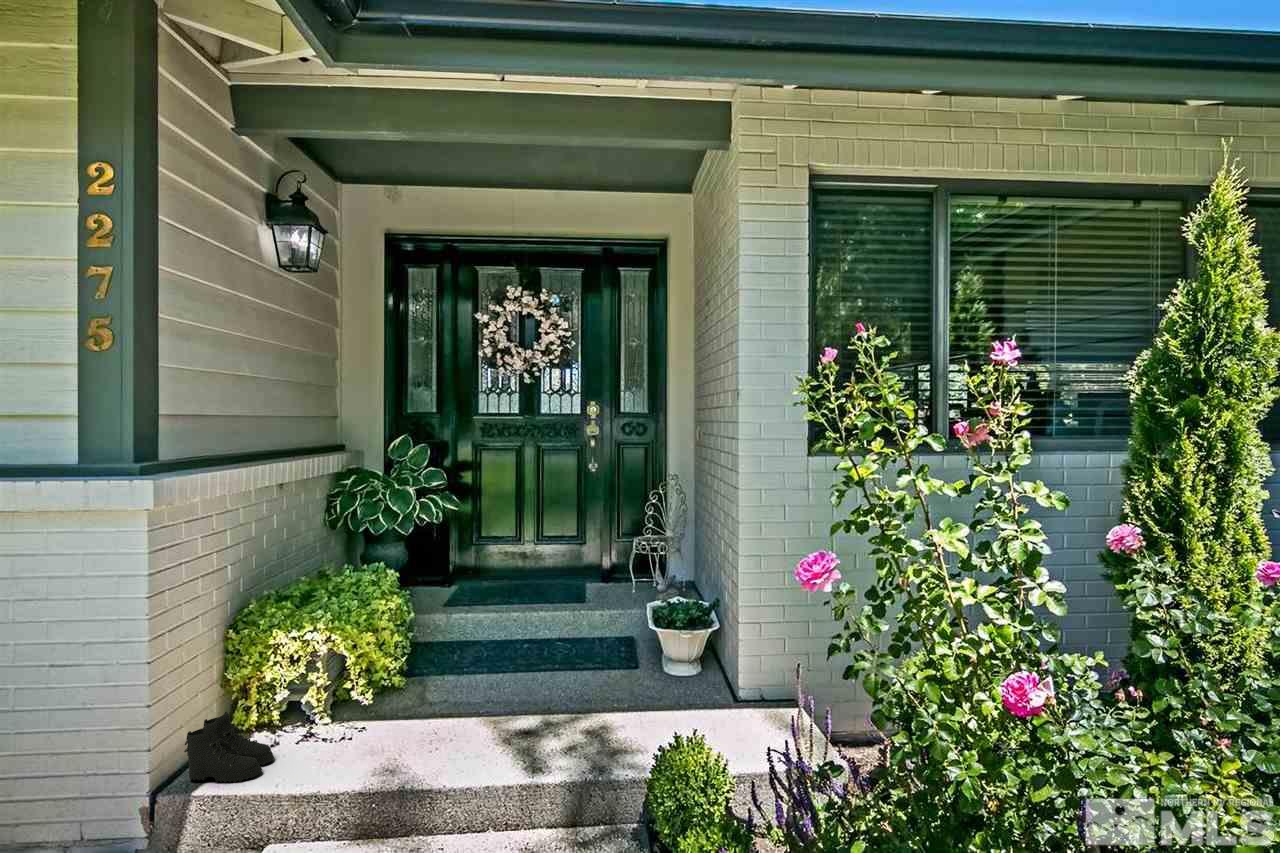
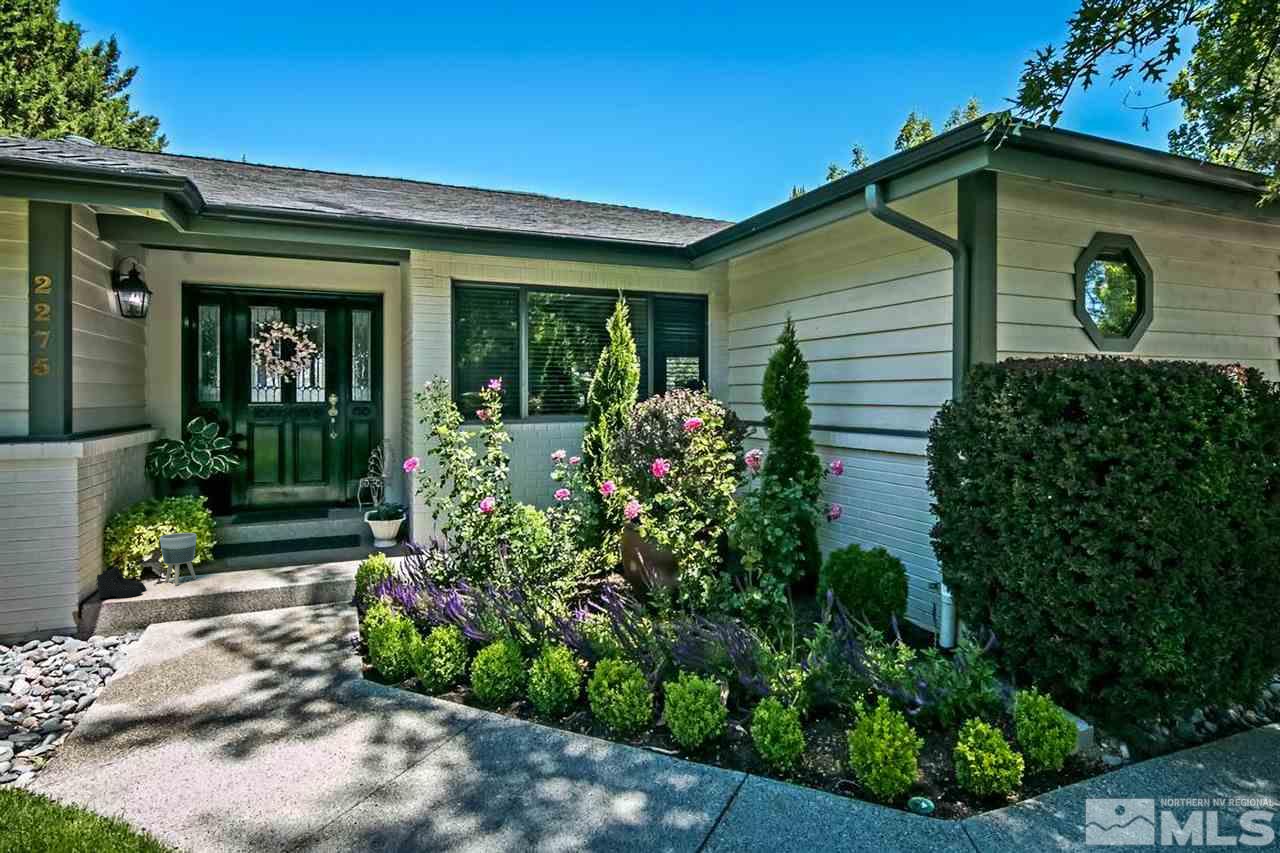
planter: none [303,647,365,753] -> present [160,533,196,585]

